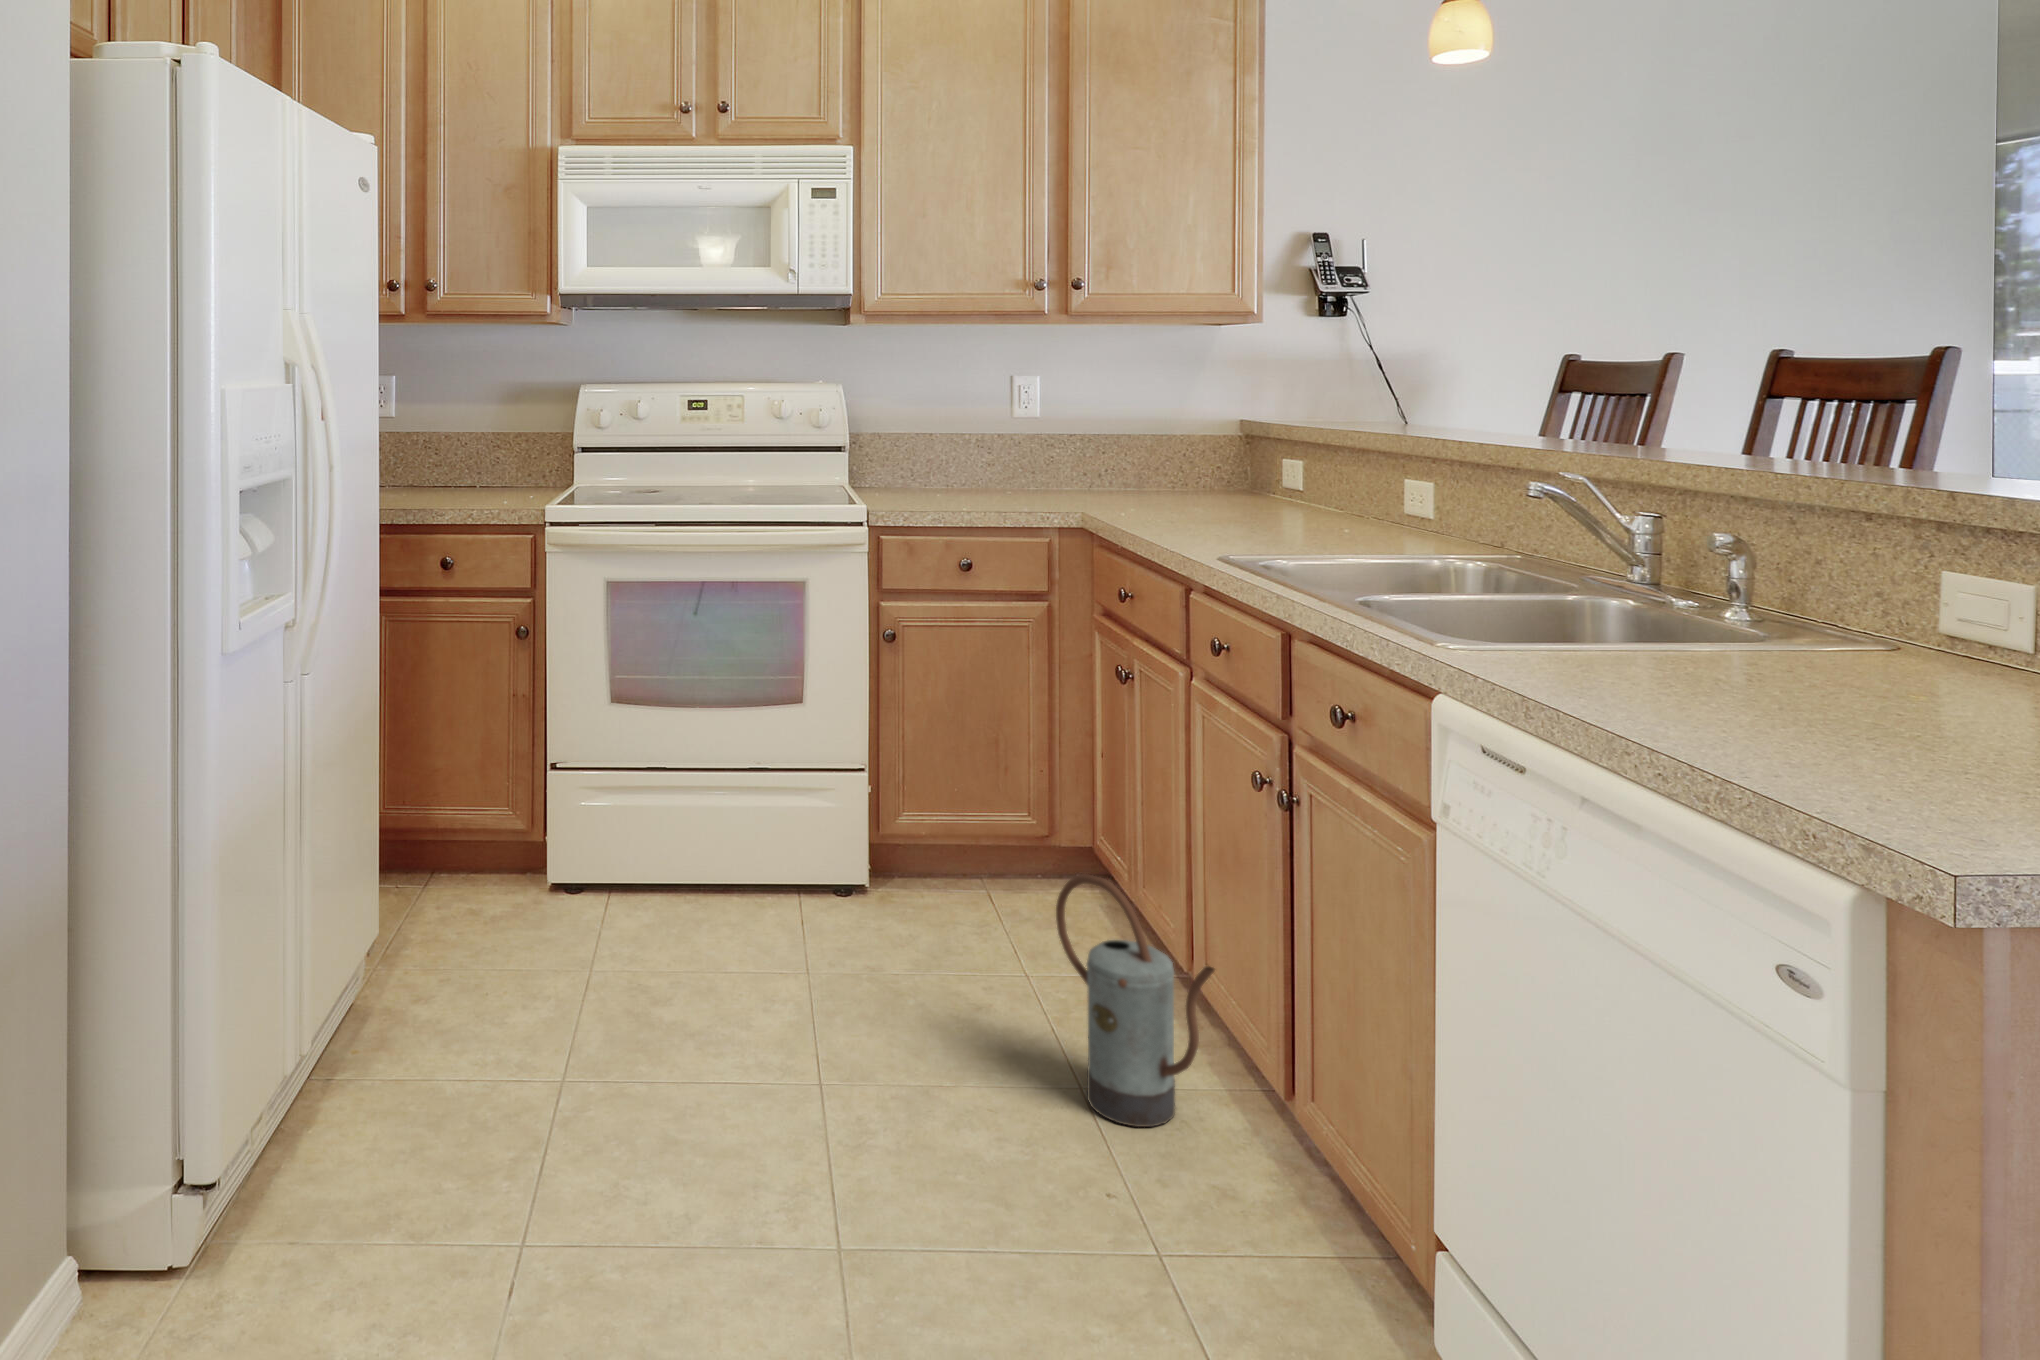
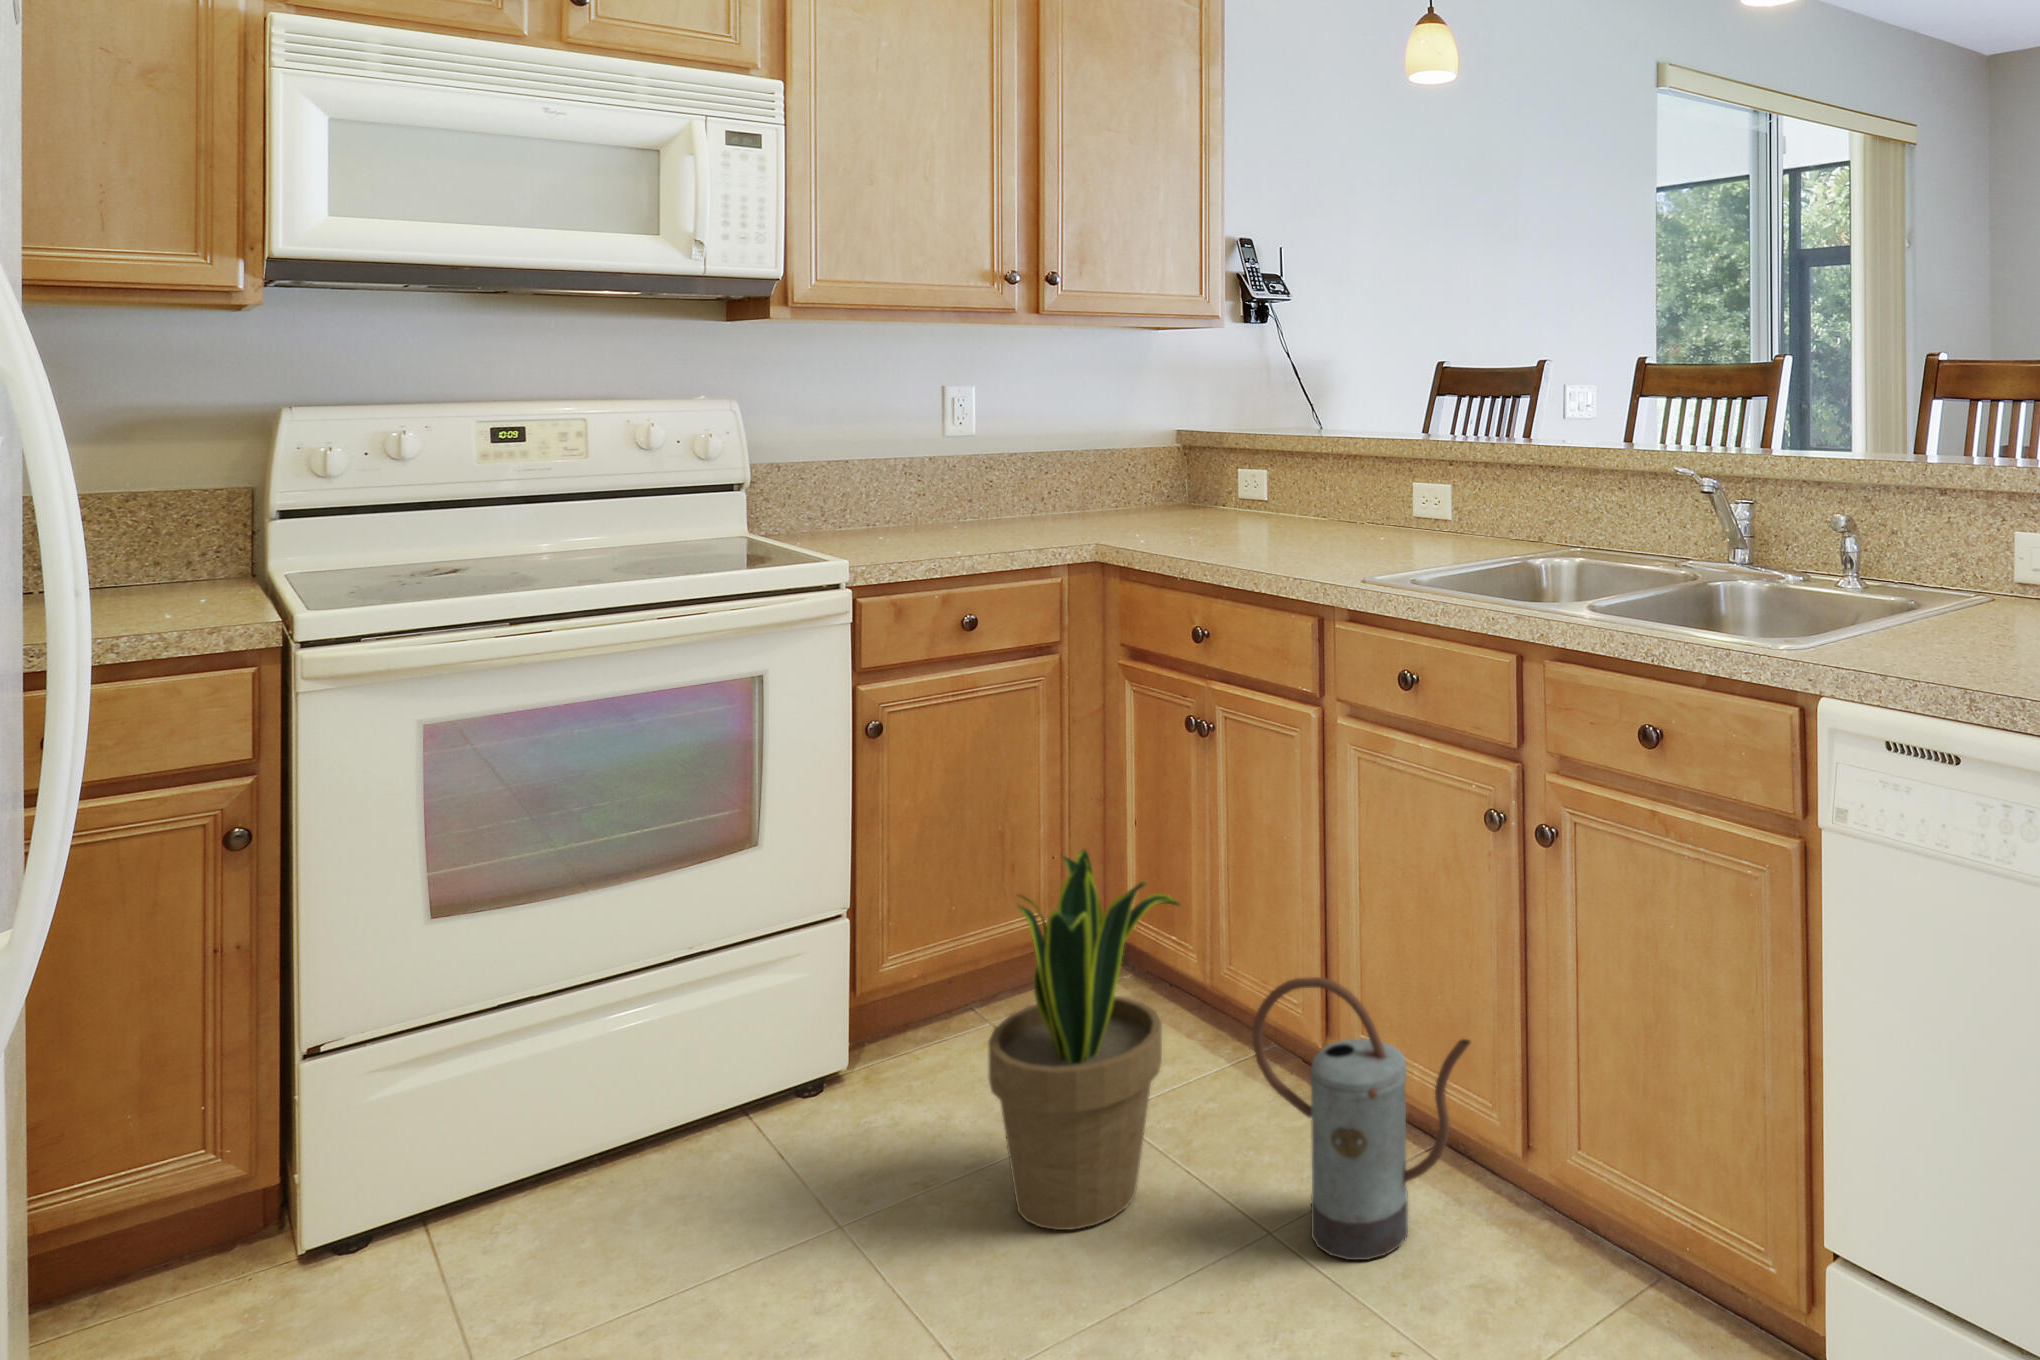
potted plant: none [883,737,1036,1021] -> present [988,849,1180,1230]

